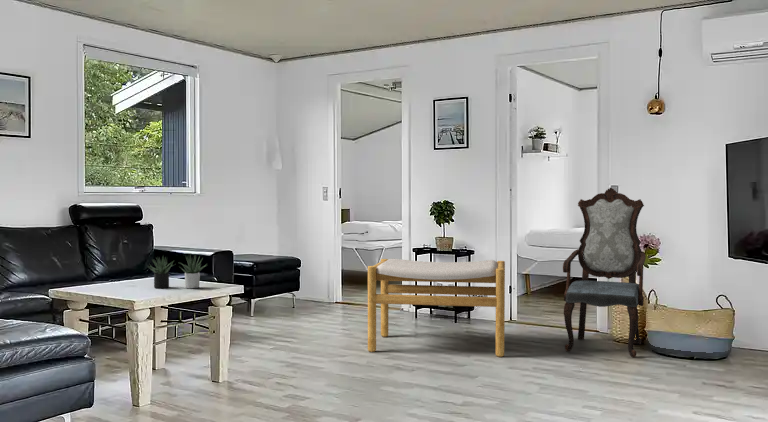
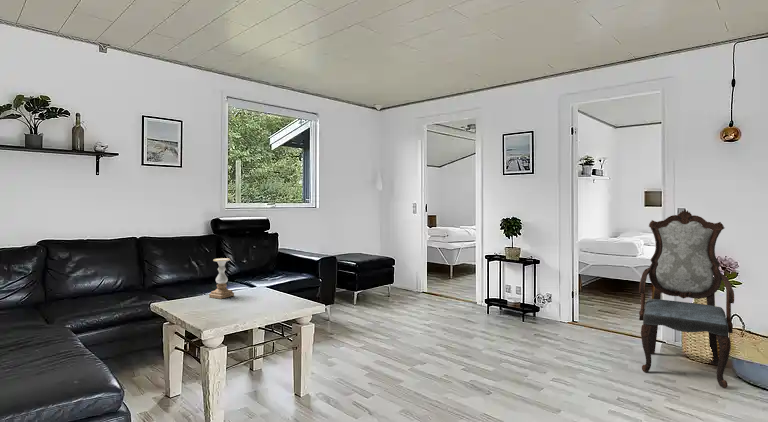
candle holder: none [108,242,135,285] -> present [209,258,234,299]
succulent plant: present [150,255,205,288] -> none [236,273,292,307]
footstool: present [368,258,505,357] -> none [446,270,582,376]

